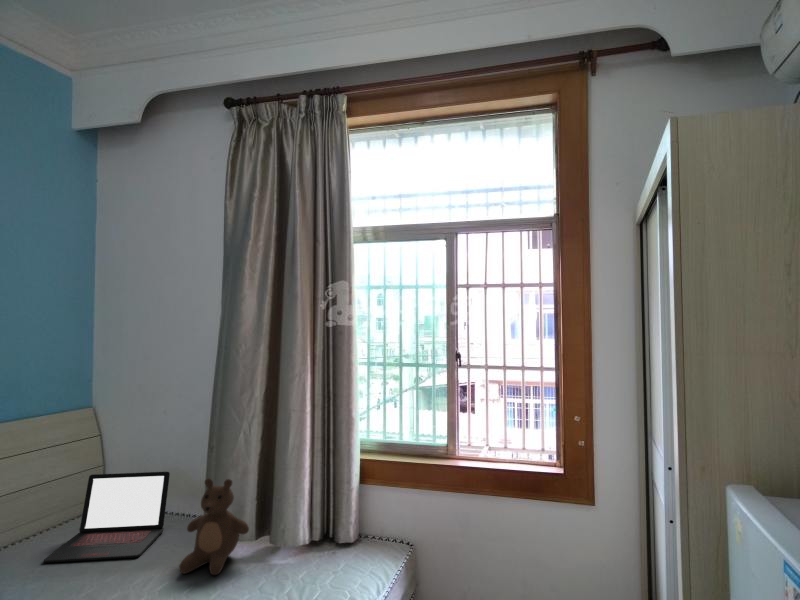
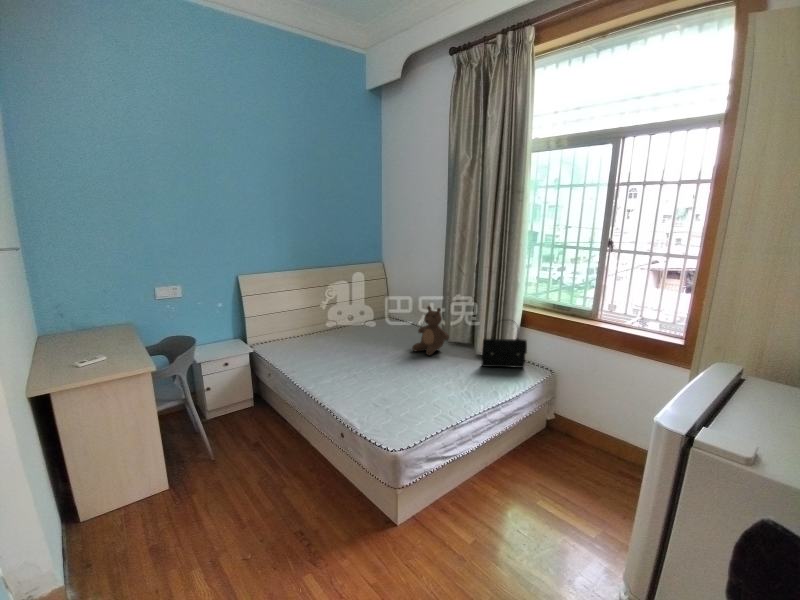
laptop: present [44,472,170,563] -> none [358,298,414,341]
handbag: none [313,479,378,570] -> present [482,320,527,368]

